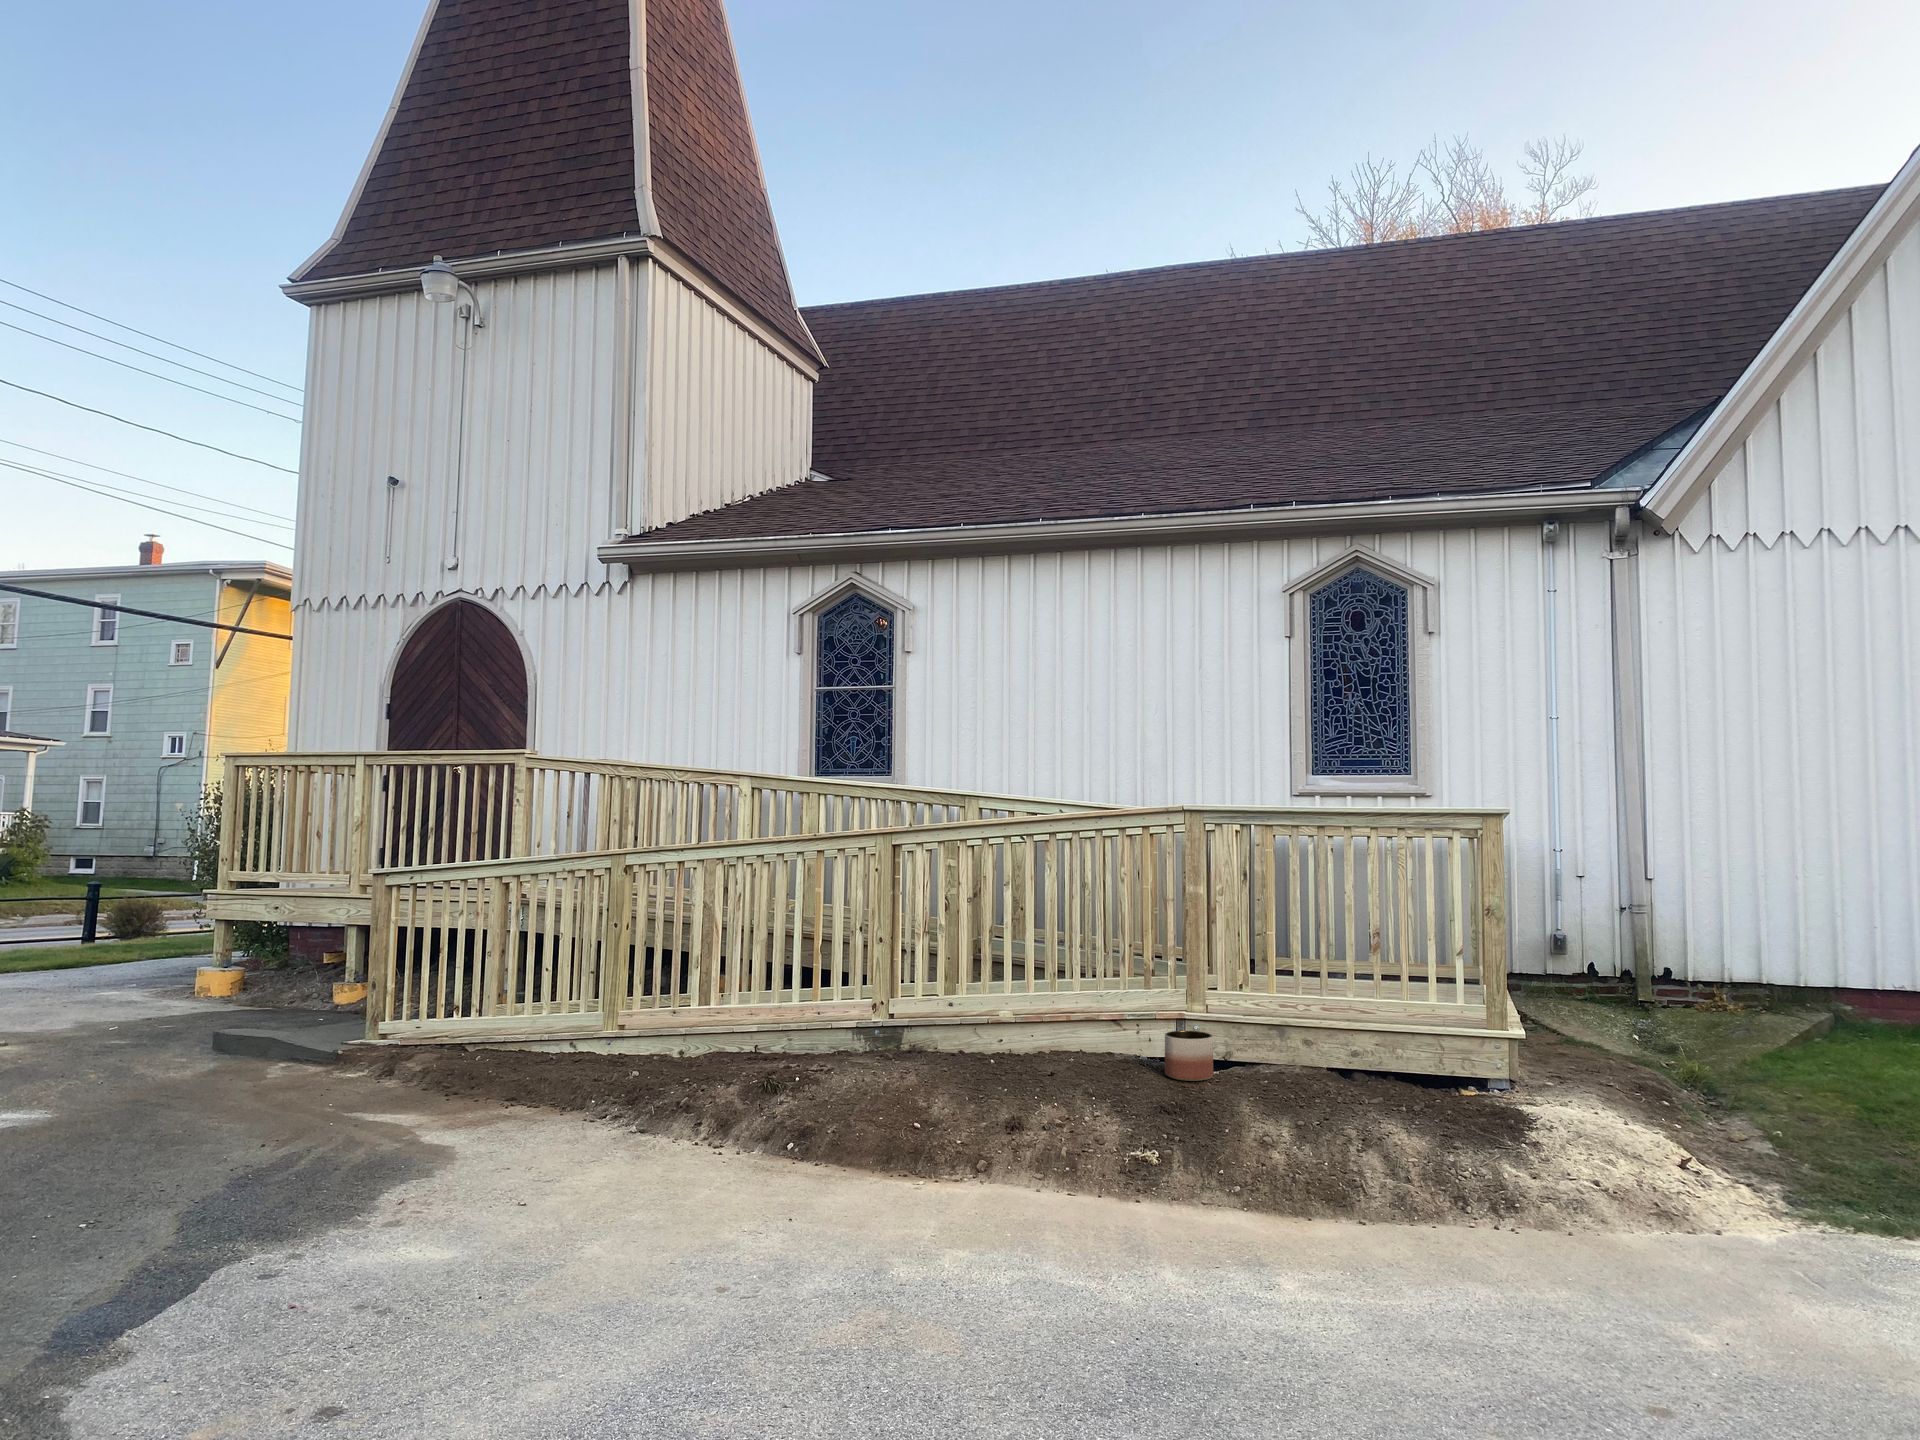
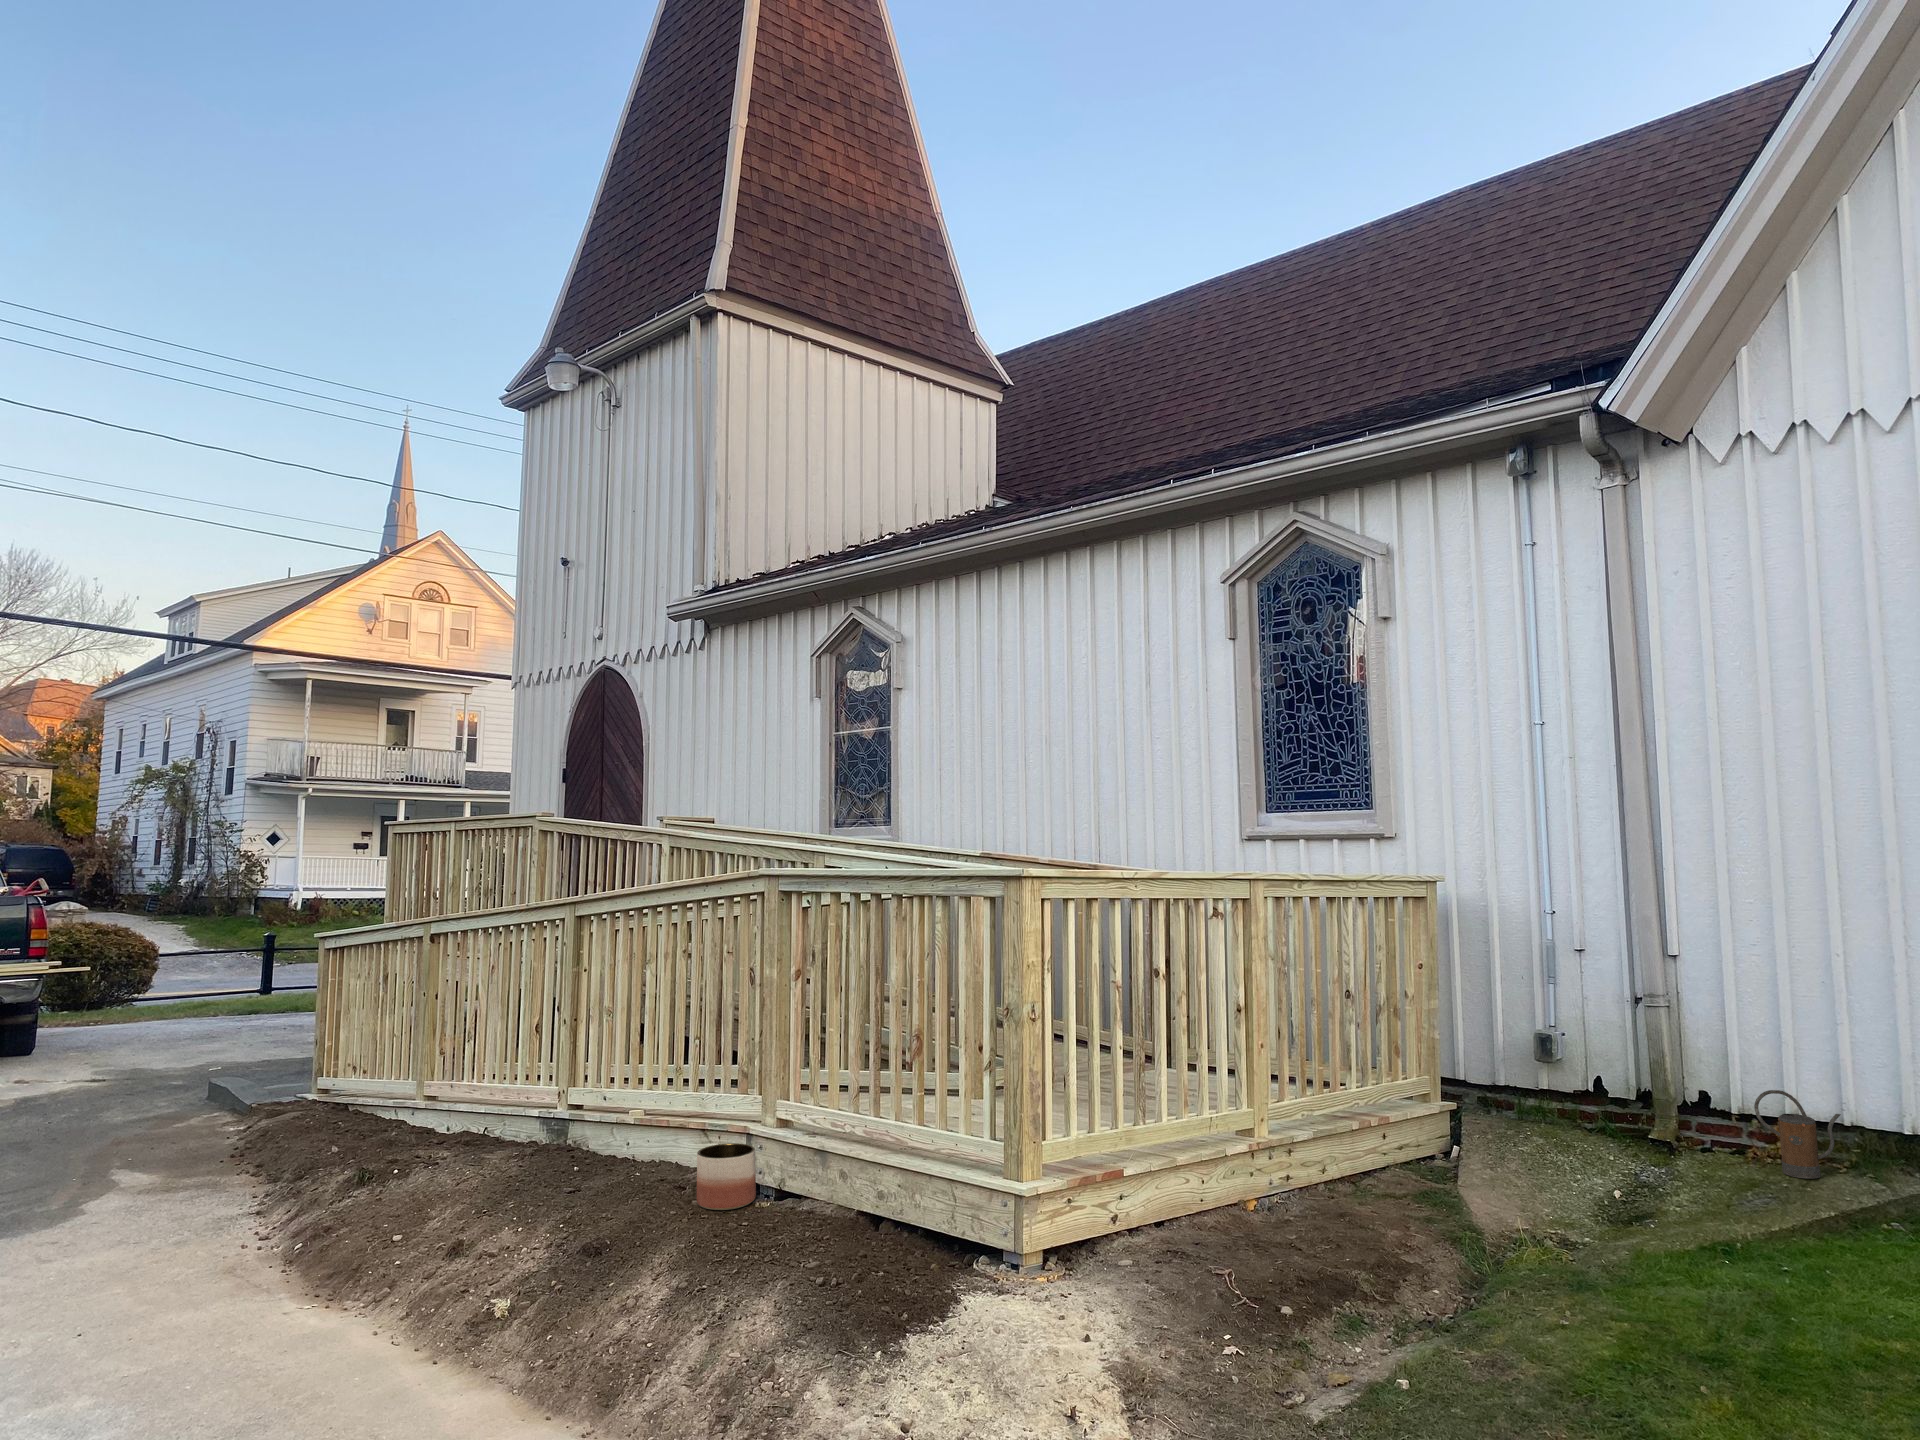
watering can: none [1715,960,1766,1013] -> present [1754,1090,1841,1178]

